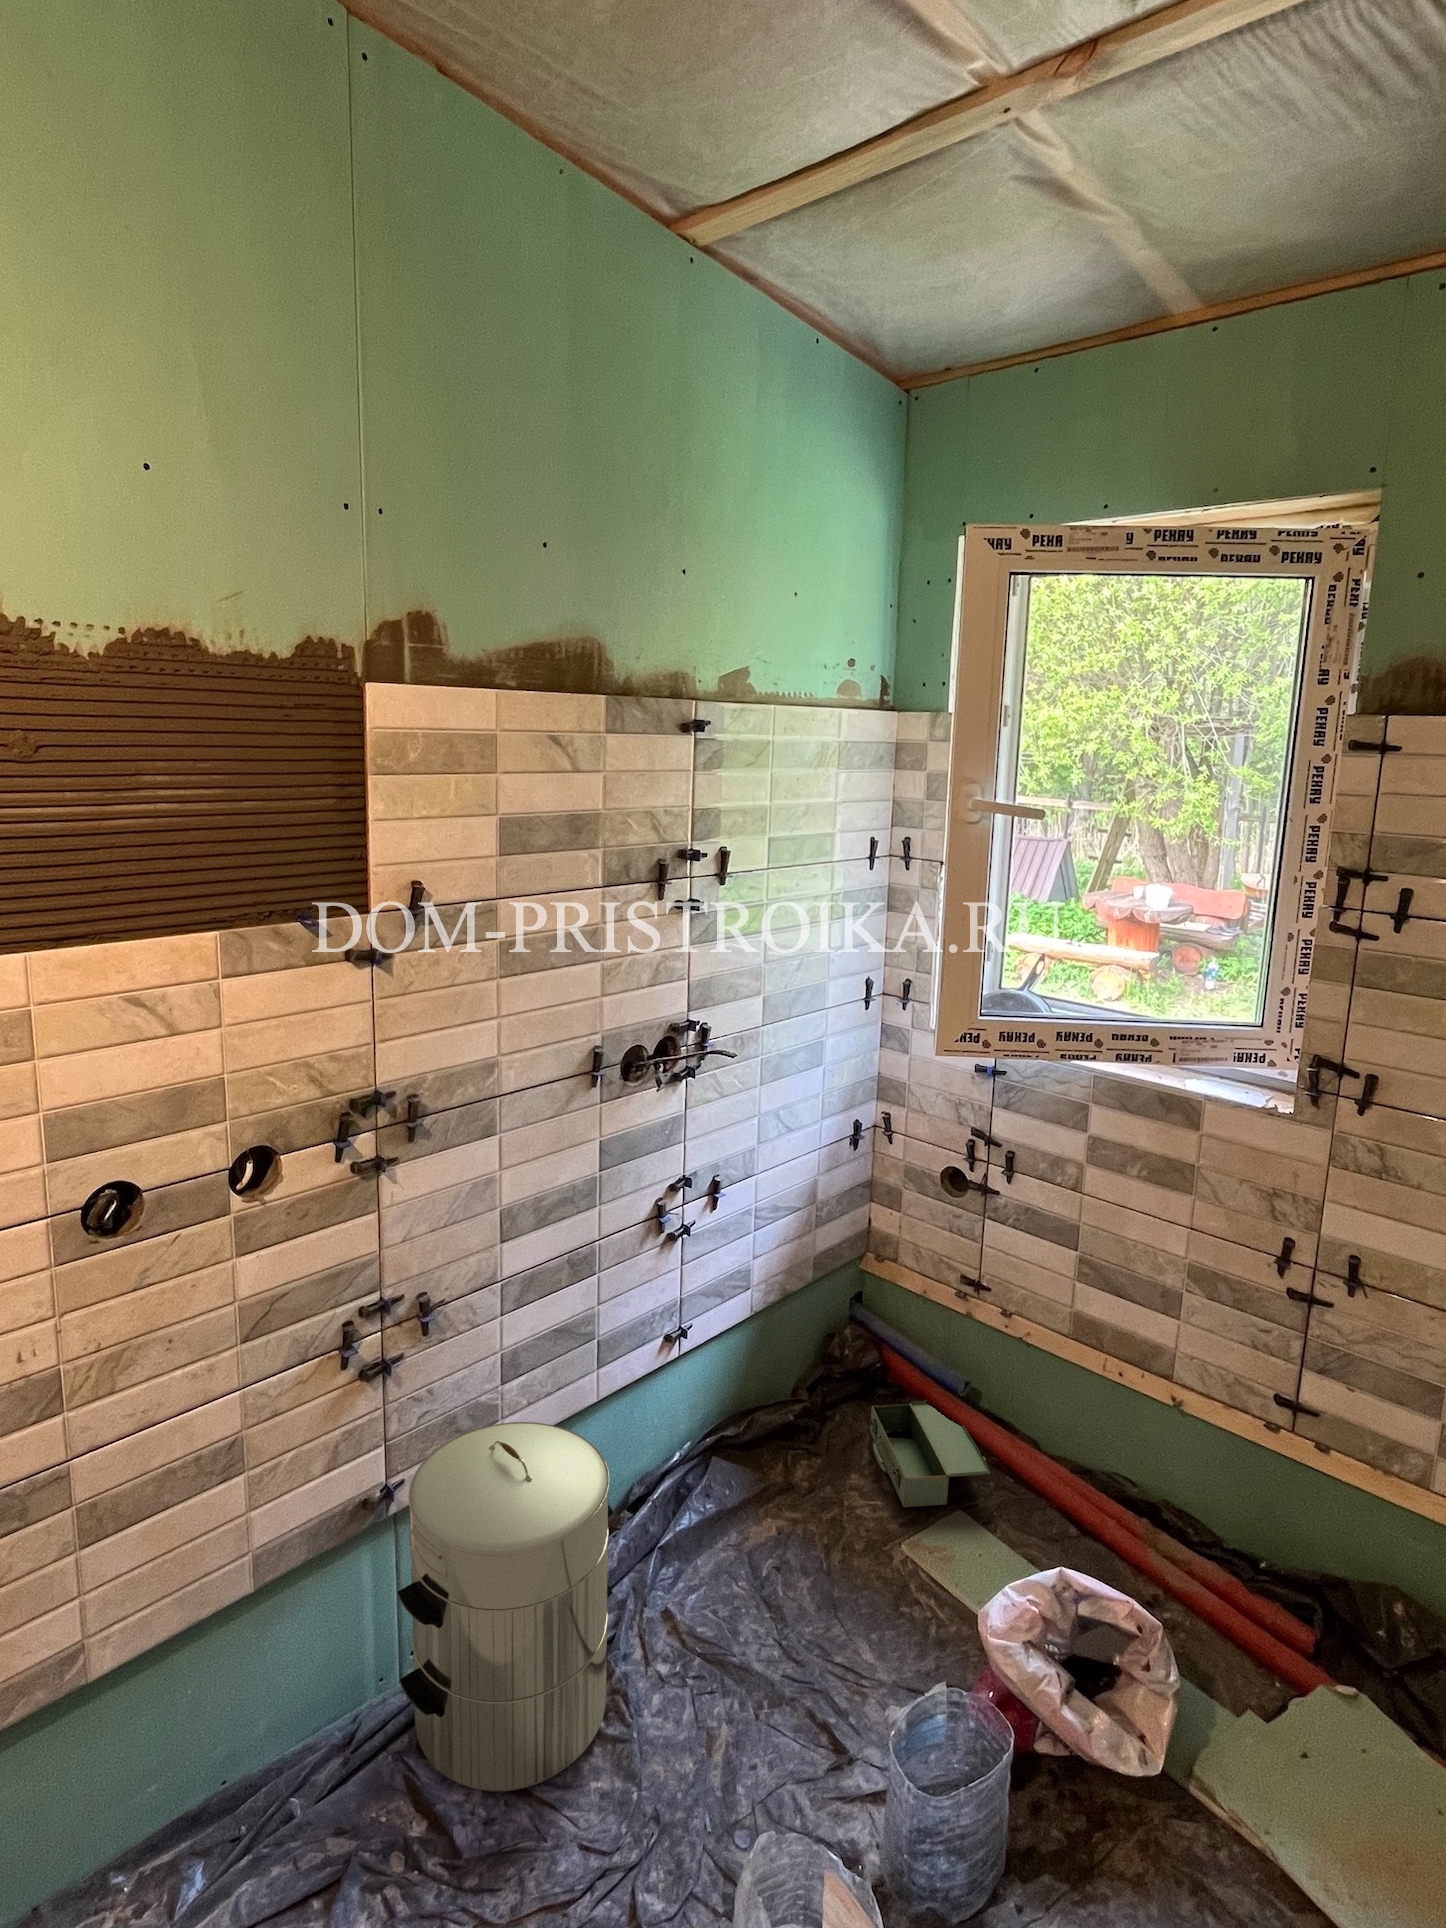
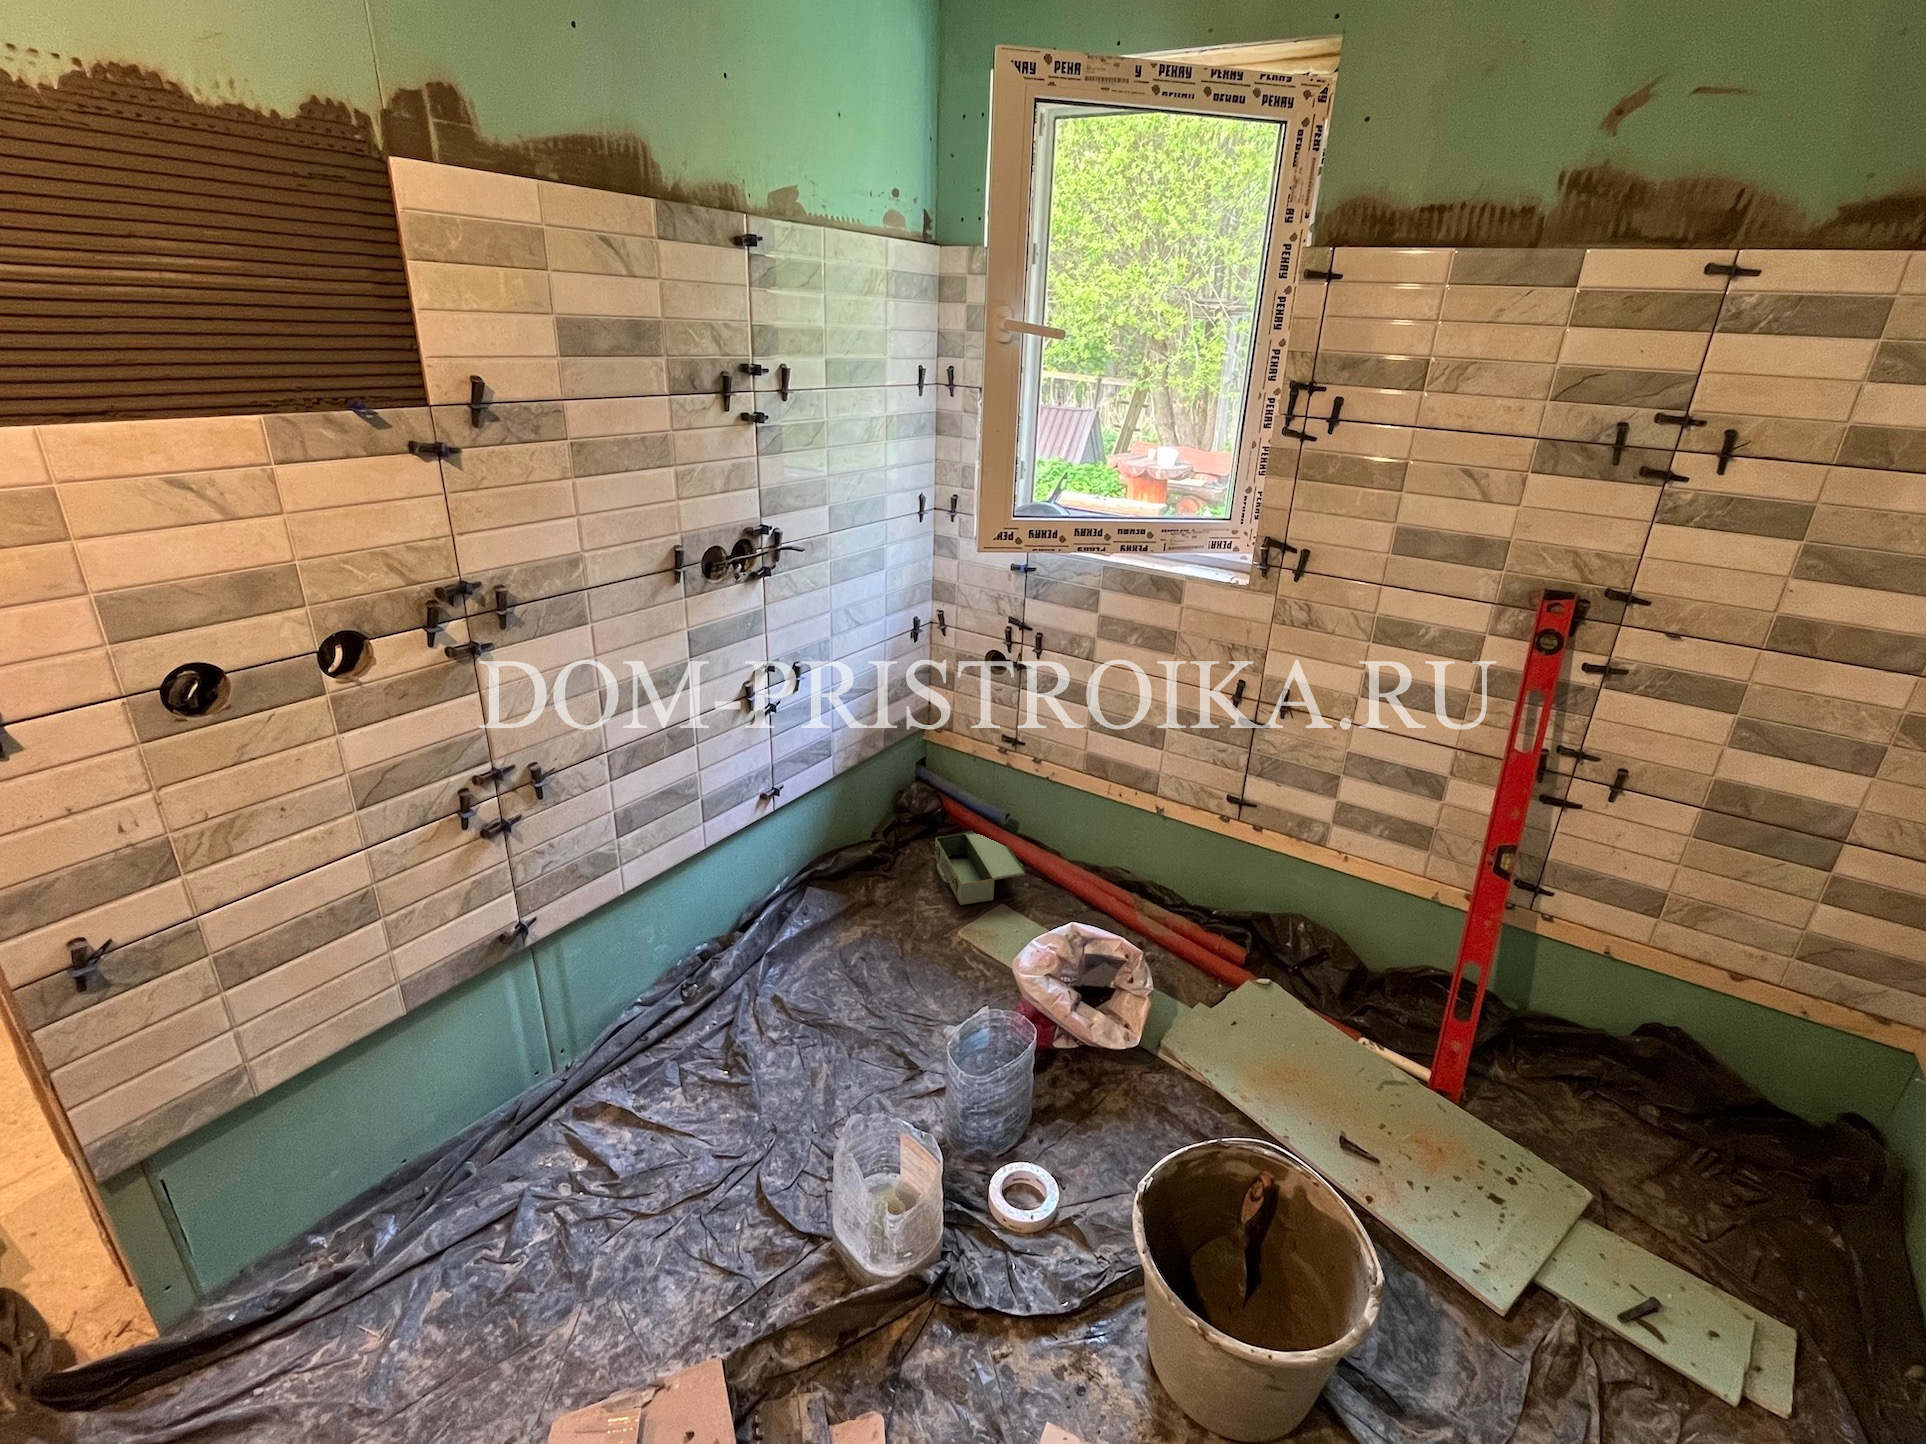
waste bin: present [397,1422,613,1792] -> none [539,863,728,1134]

